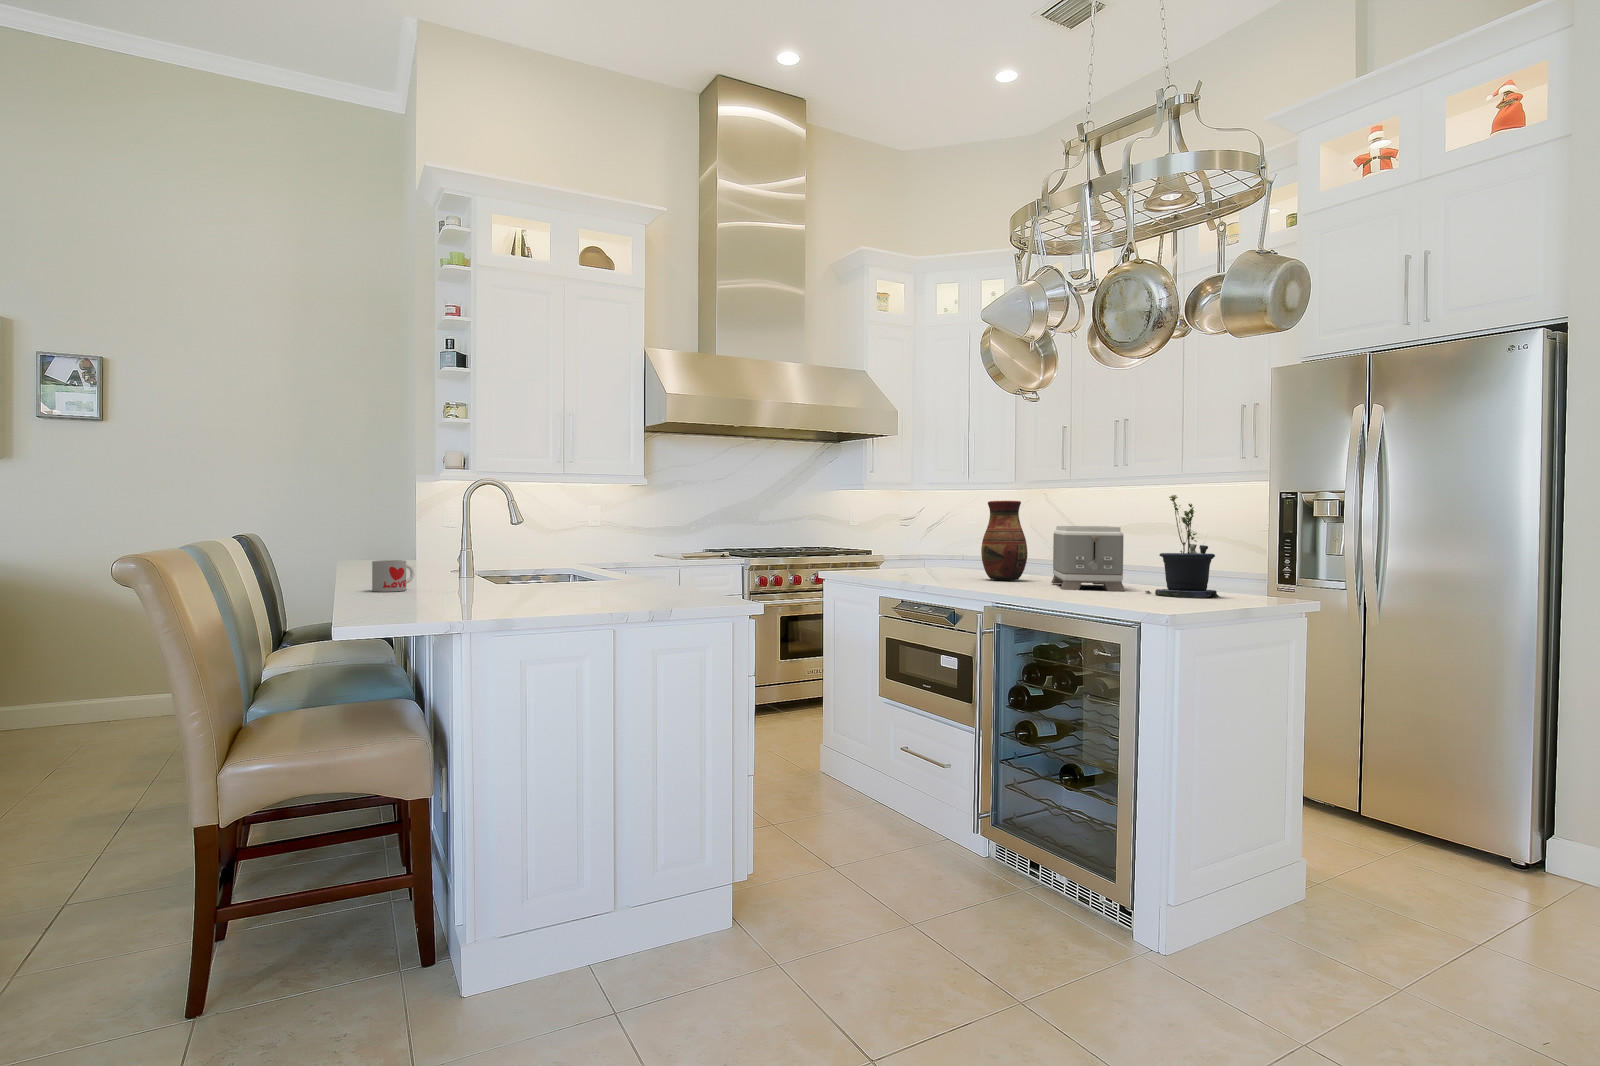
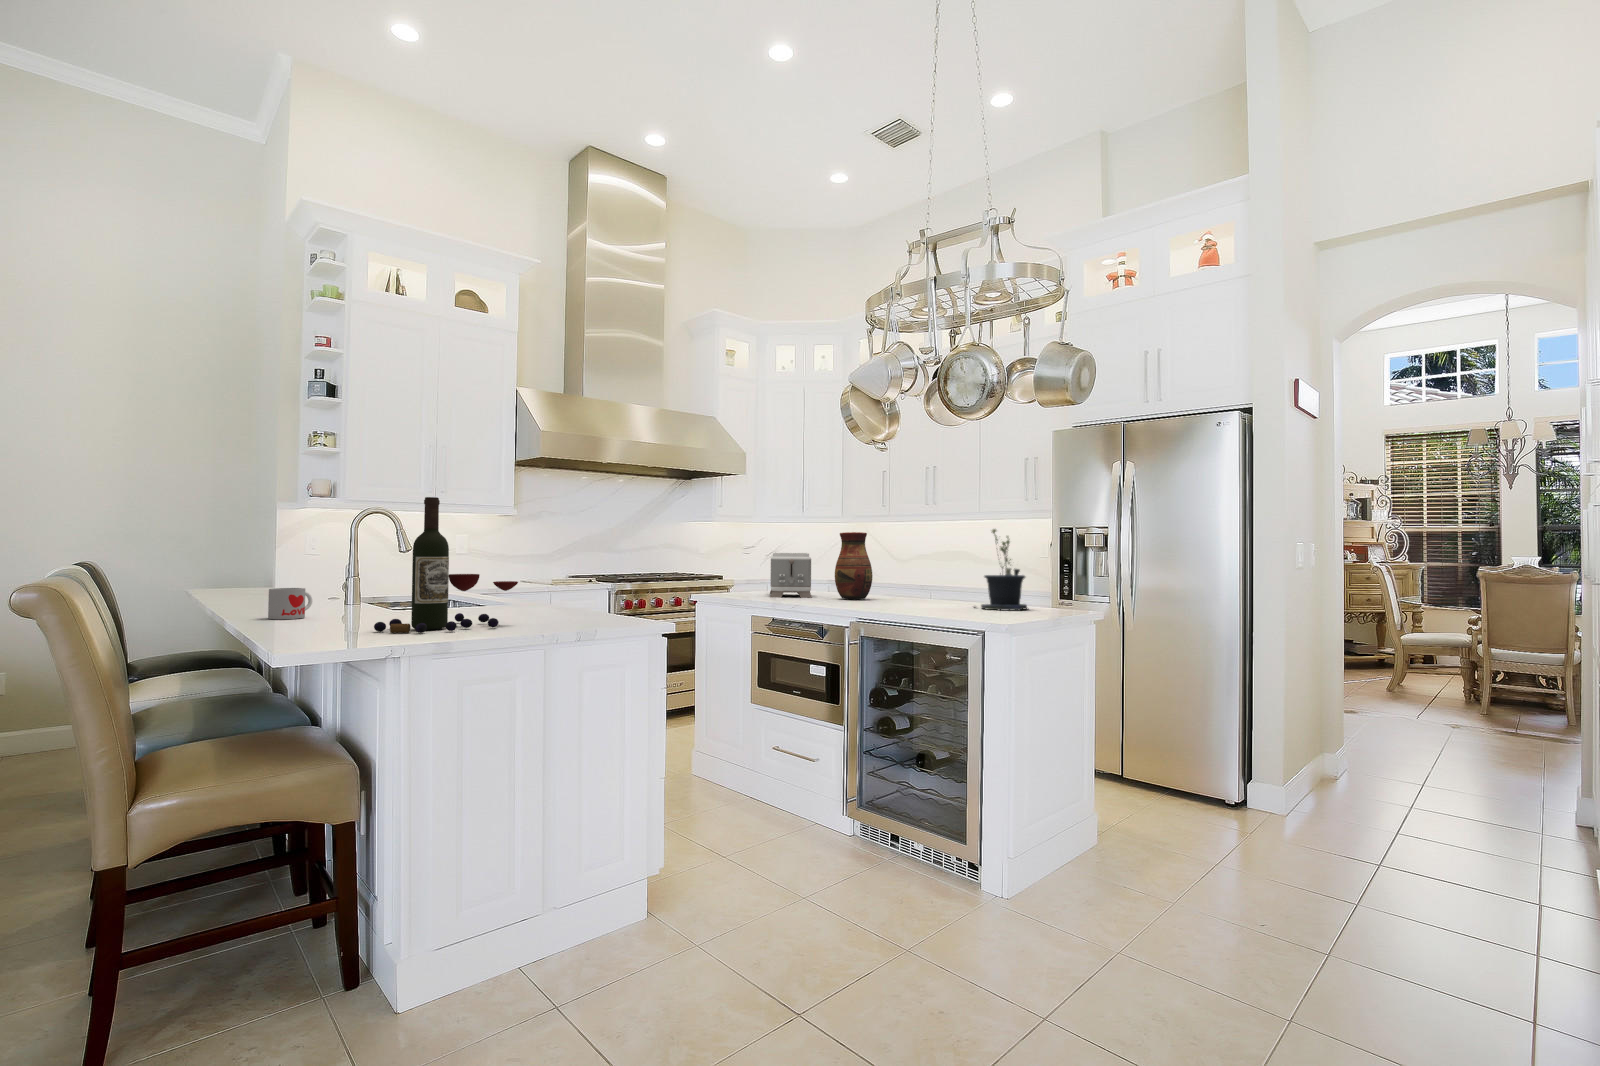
wine bottle: none [450,466,602,609] -> present [374,497,518,633]
toaster: present [1051,526,1125,591] -> present [770,553,812,598]

